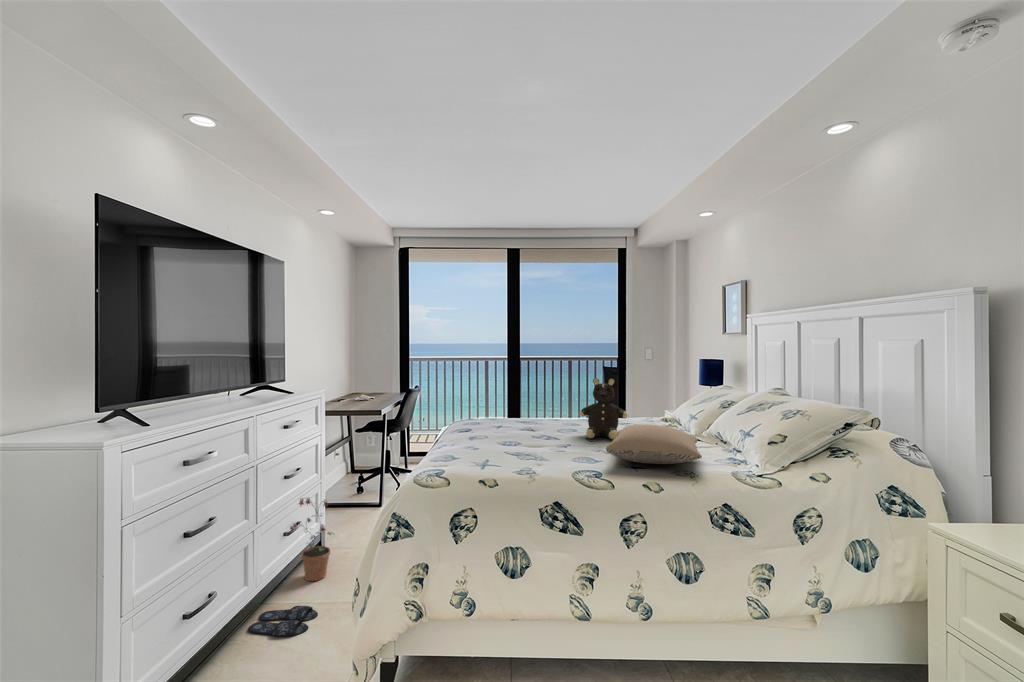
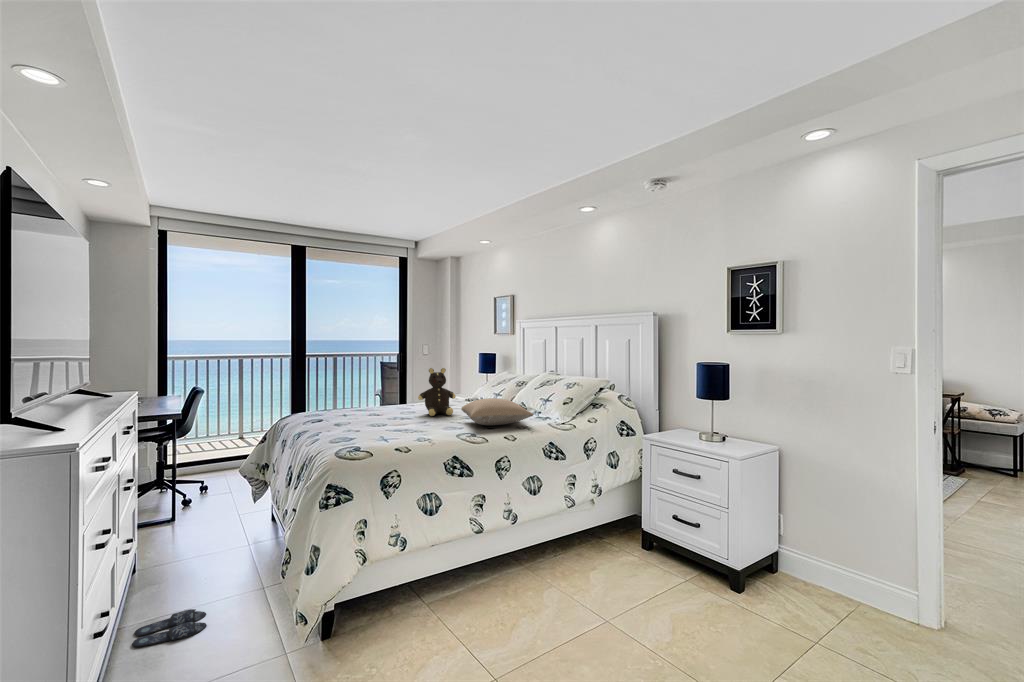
potted plant: present [290,498,334,581] -> none [140,506,192,594]

